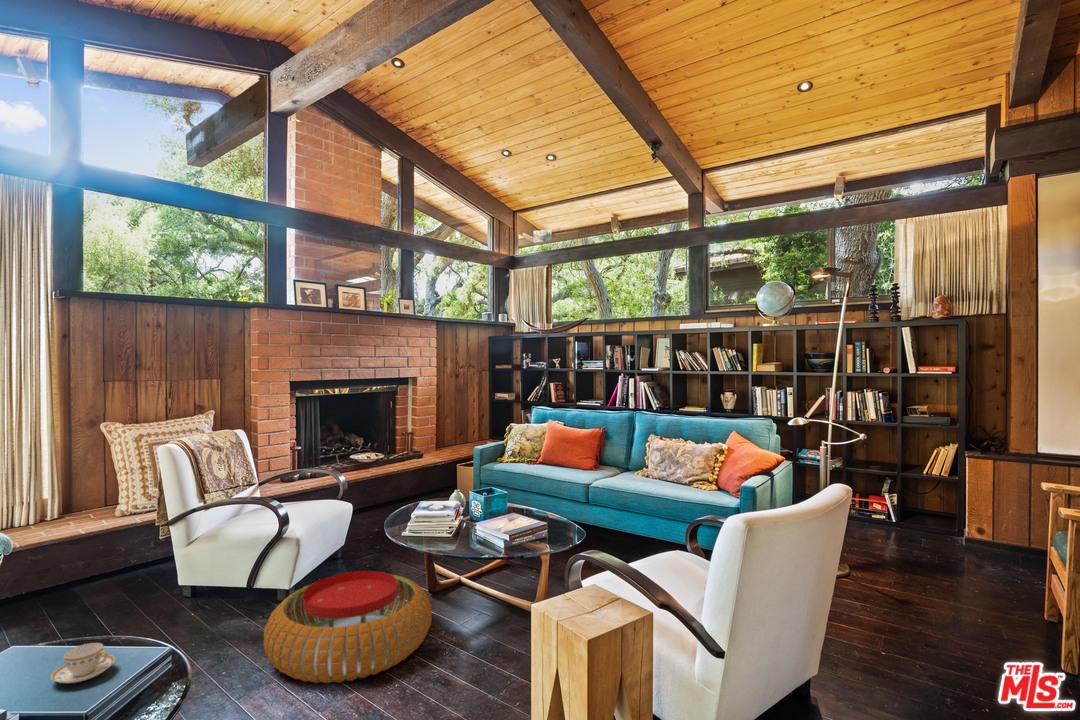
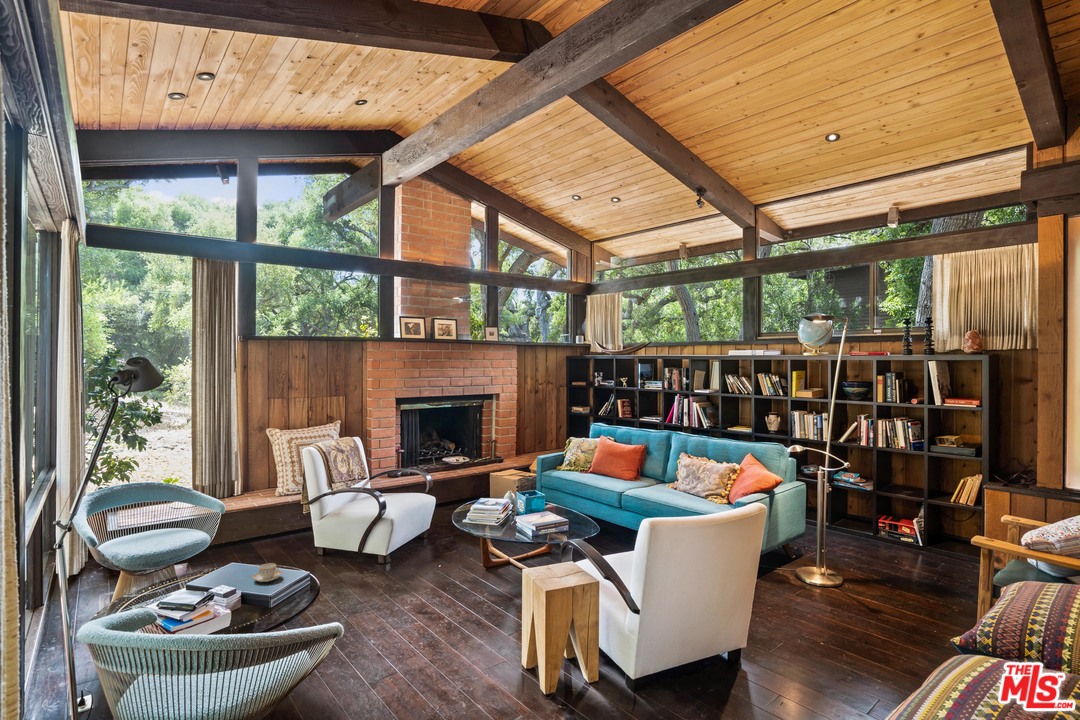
pouf: present [263,571,432,683] -> none [365,545,477,616]

